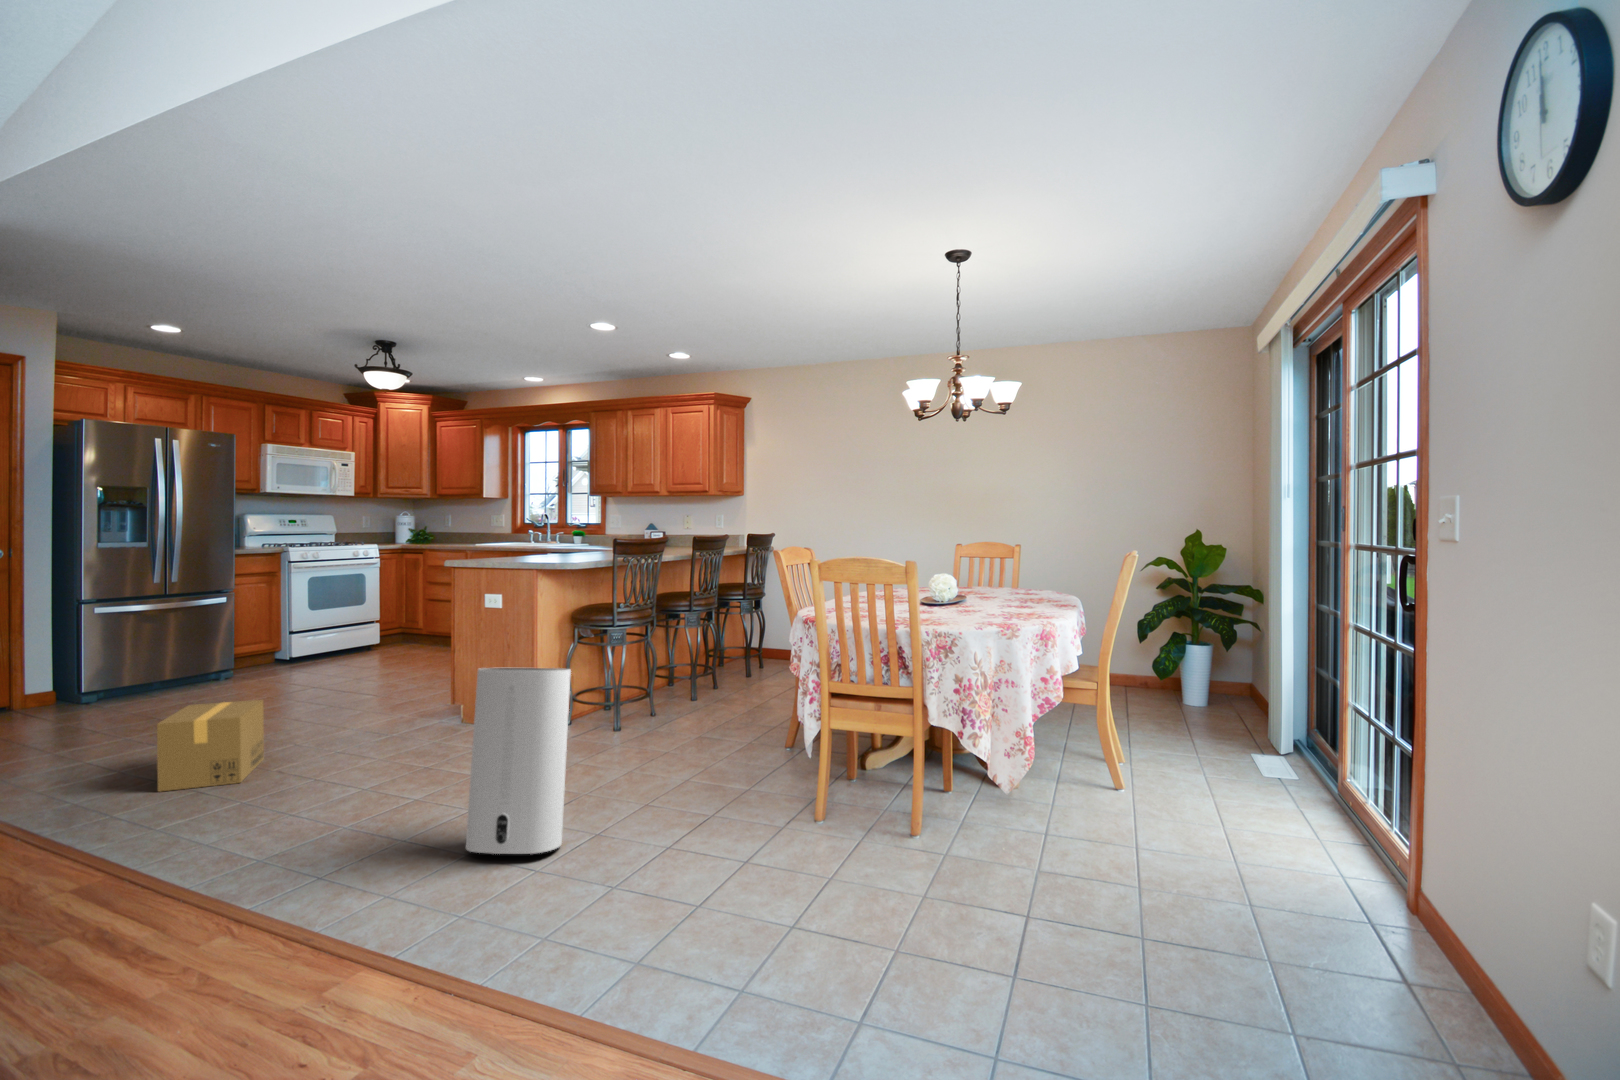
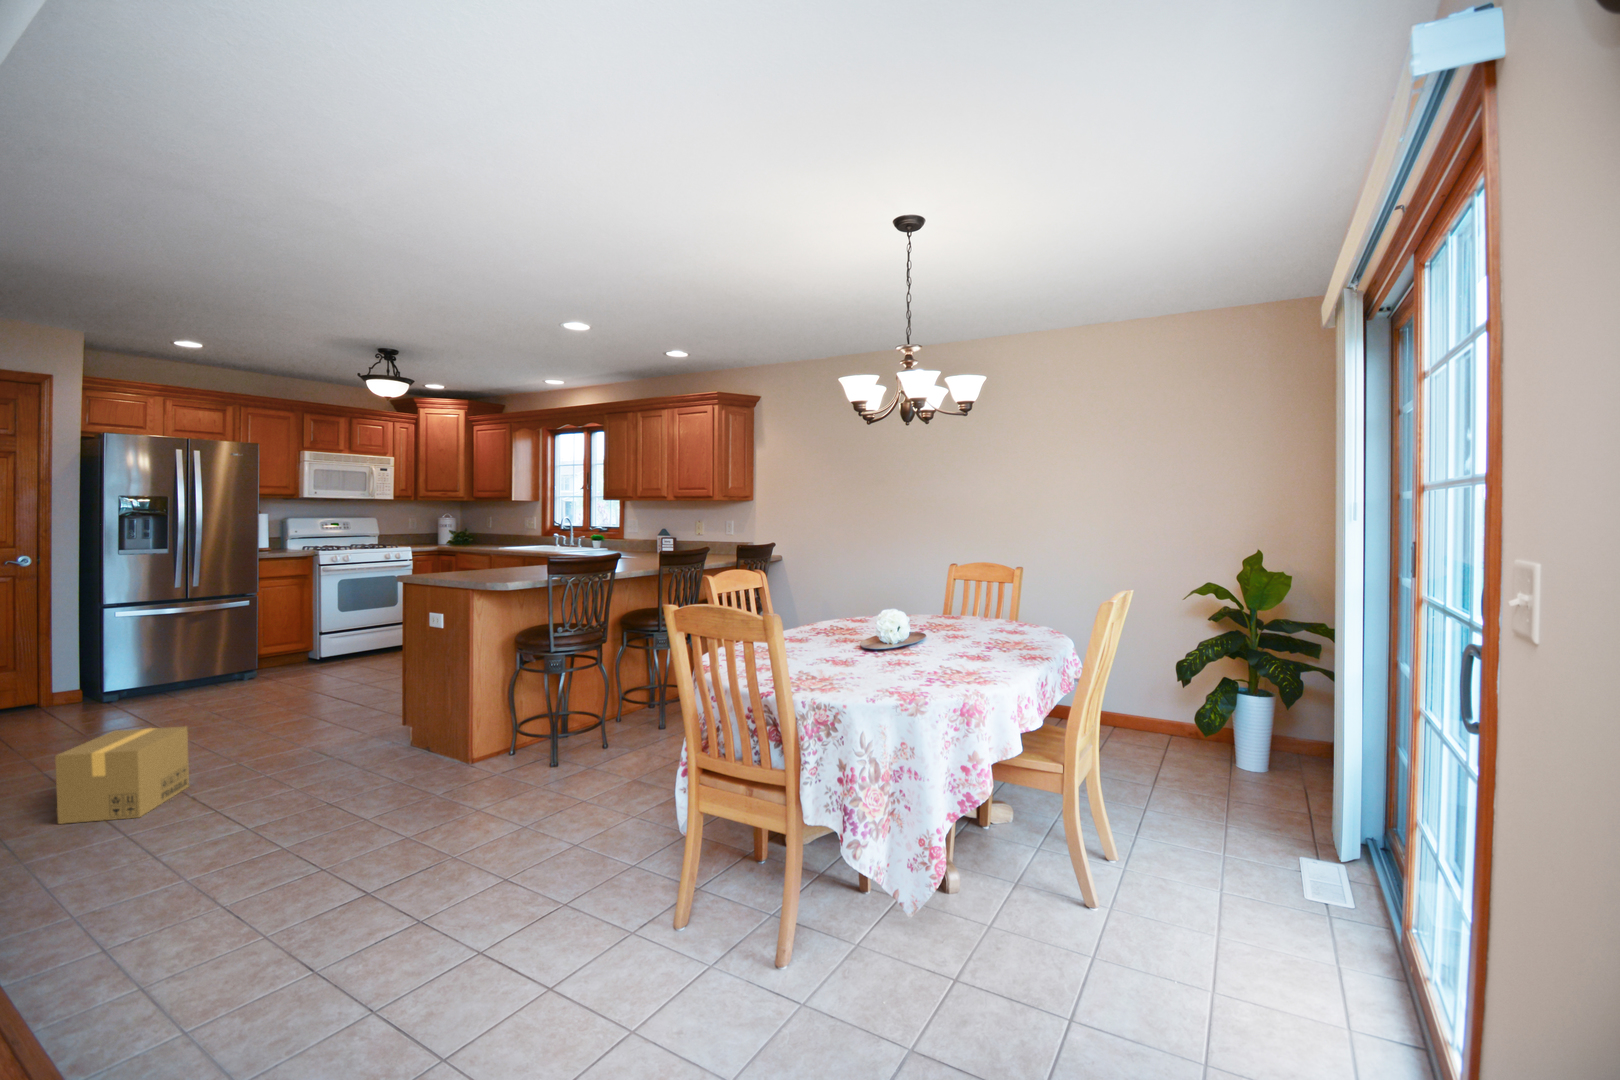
air purifier: present [466,668,571,854] -> none [251,727,383,954]

